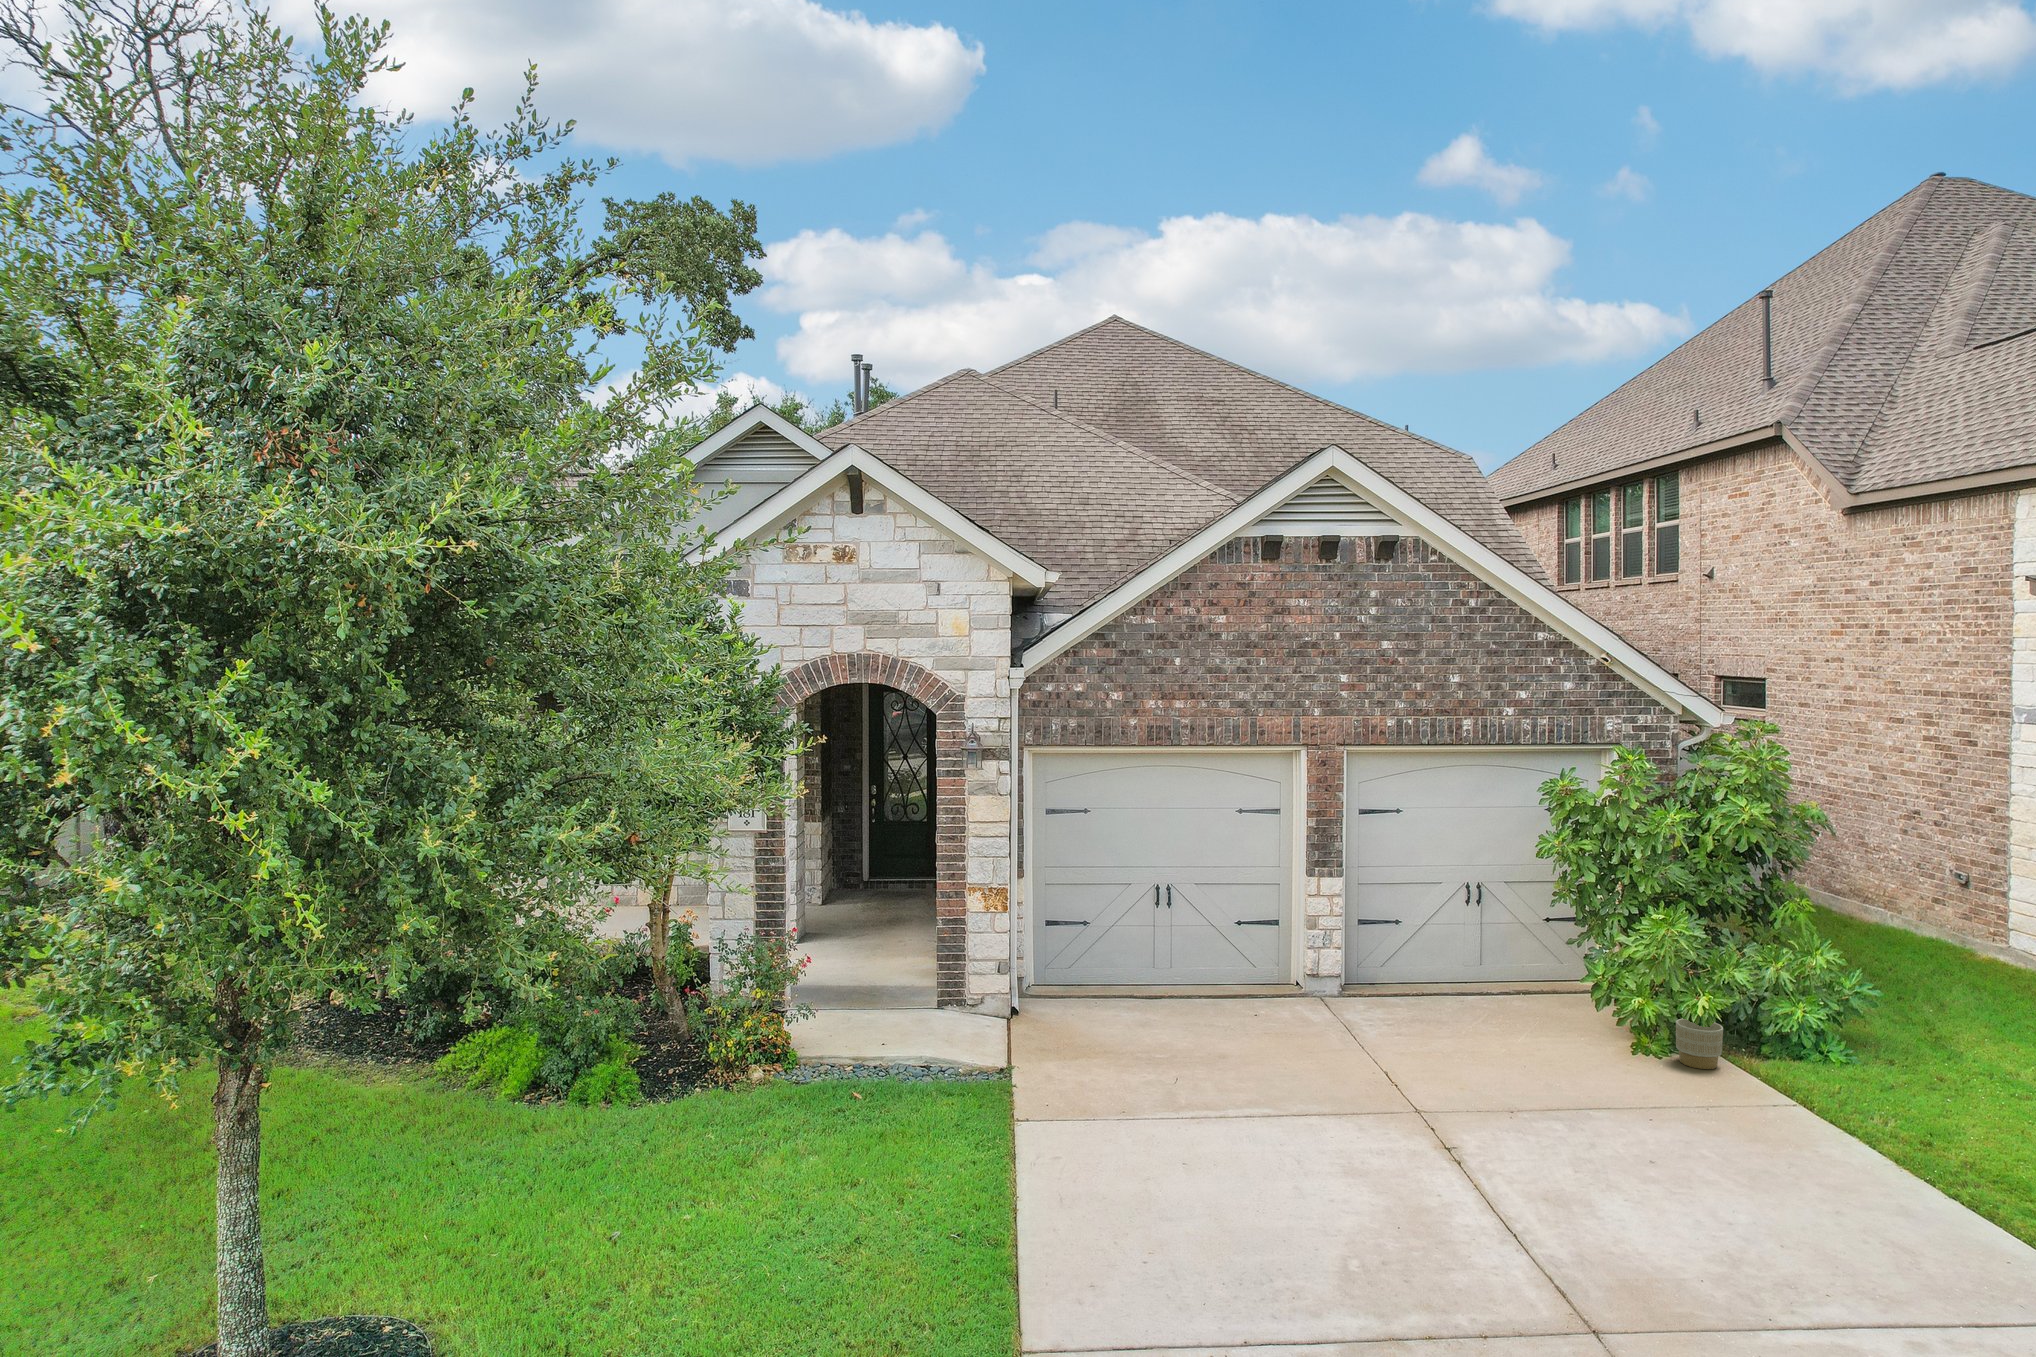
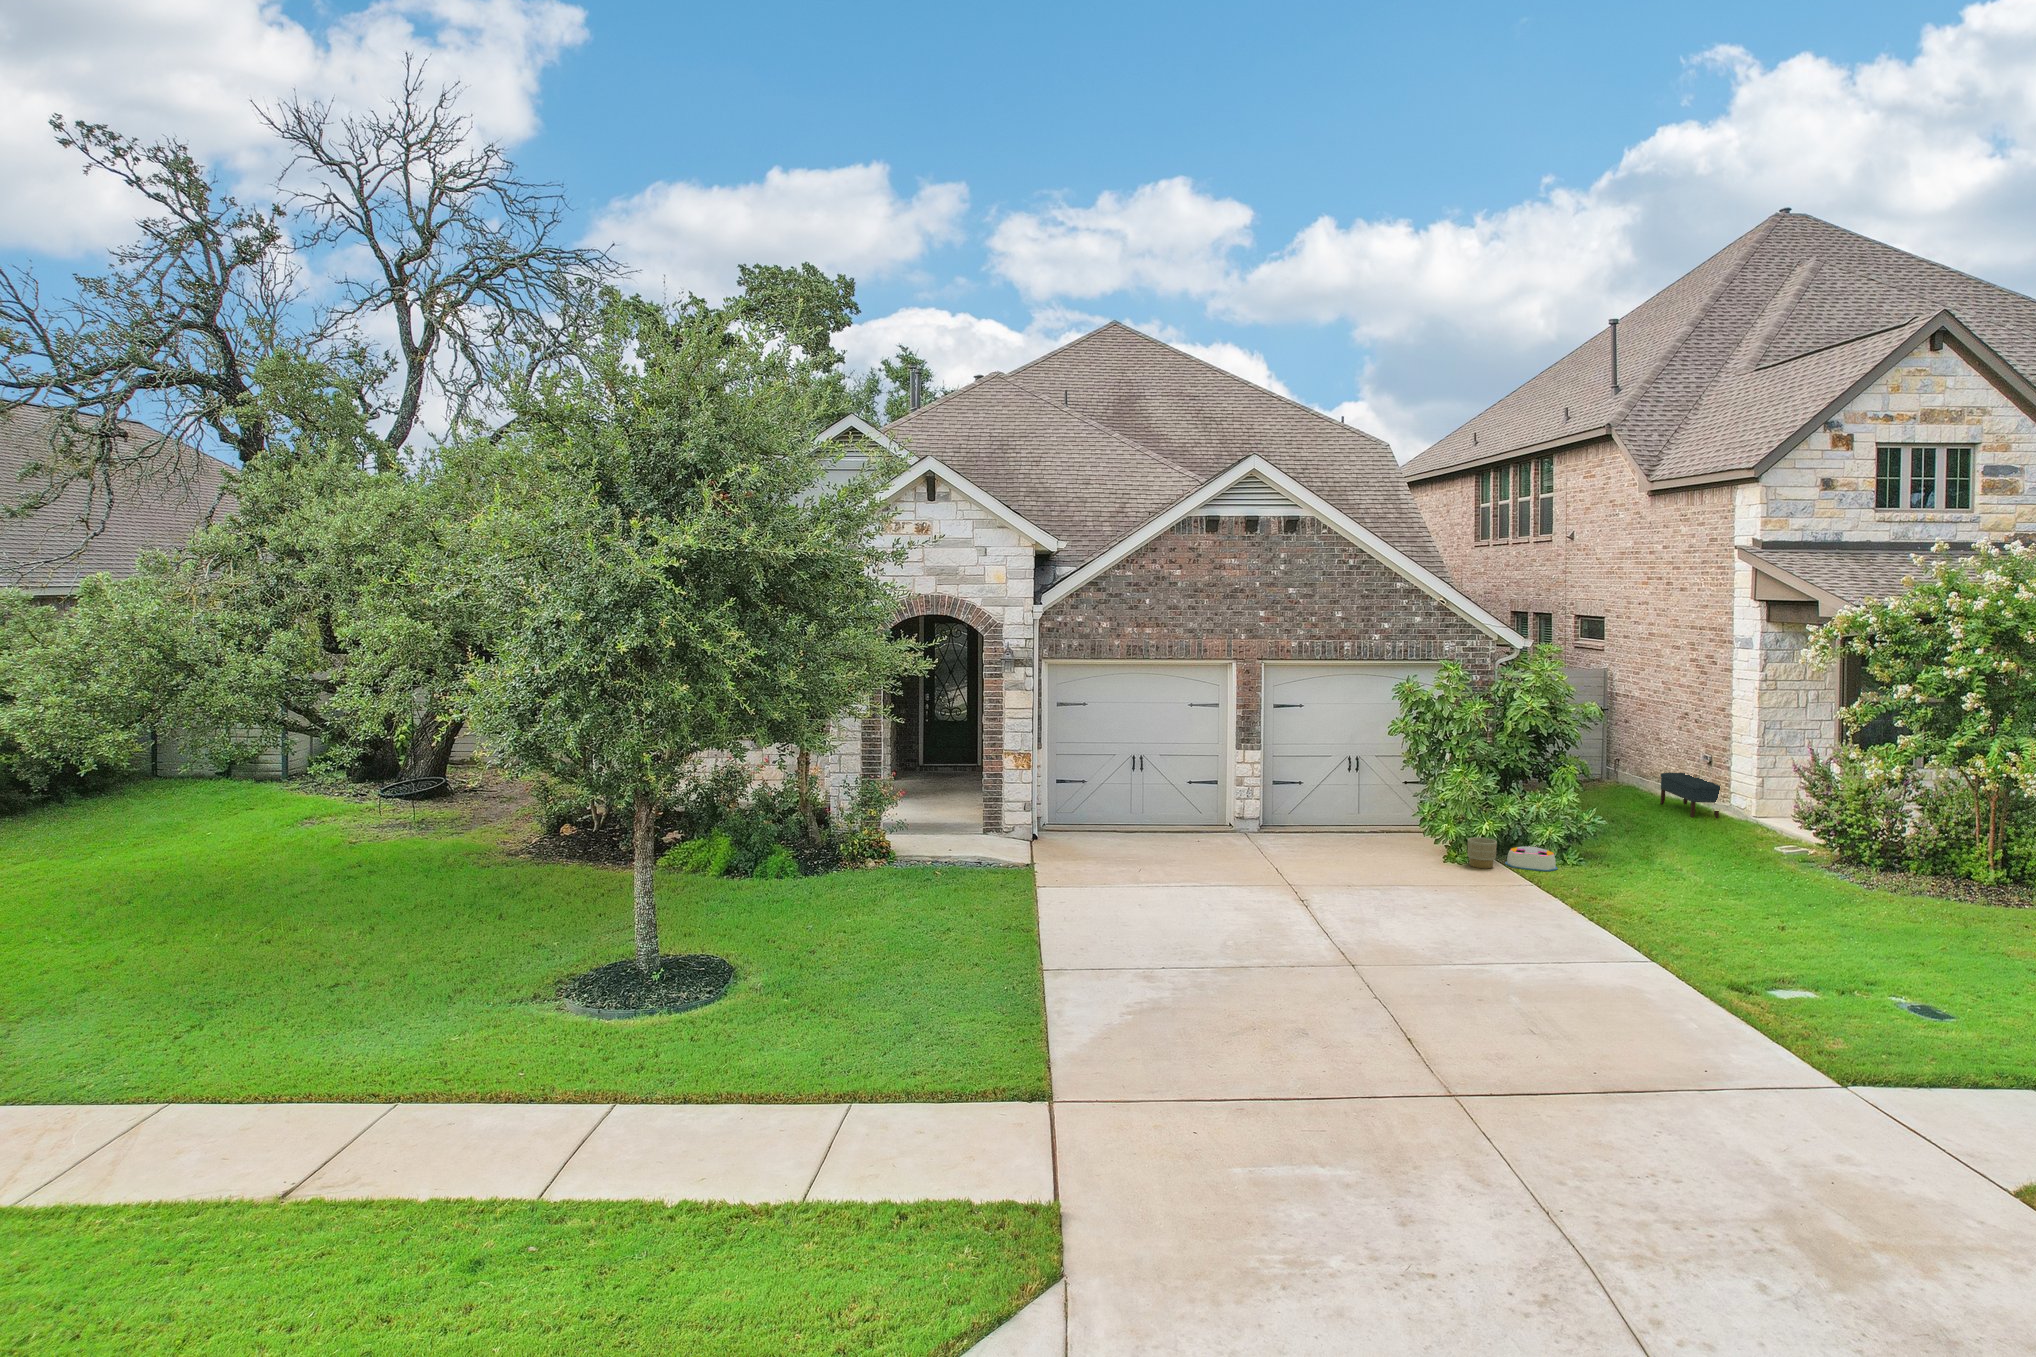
bench: none [1880,893,1984,962] -> present [1660,773,1720,818]
storage bin: none [1731,1028,1818,1074] -> present [1505,846,1558,871]

